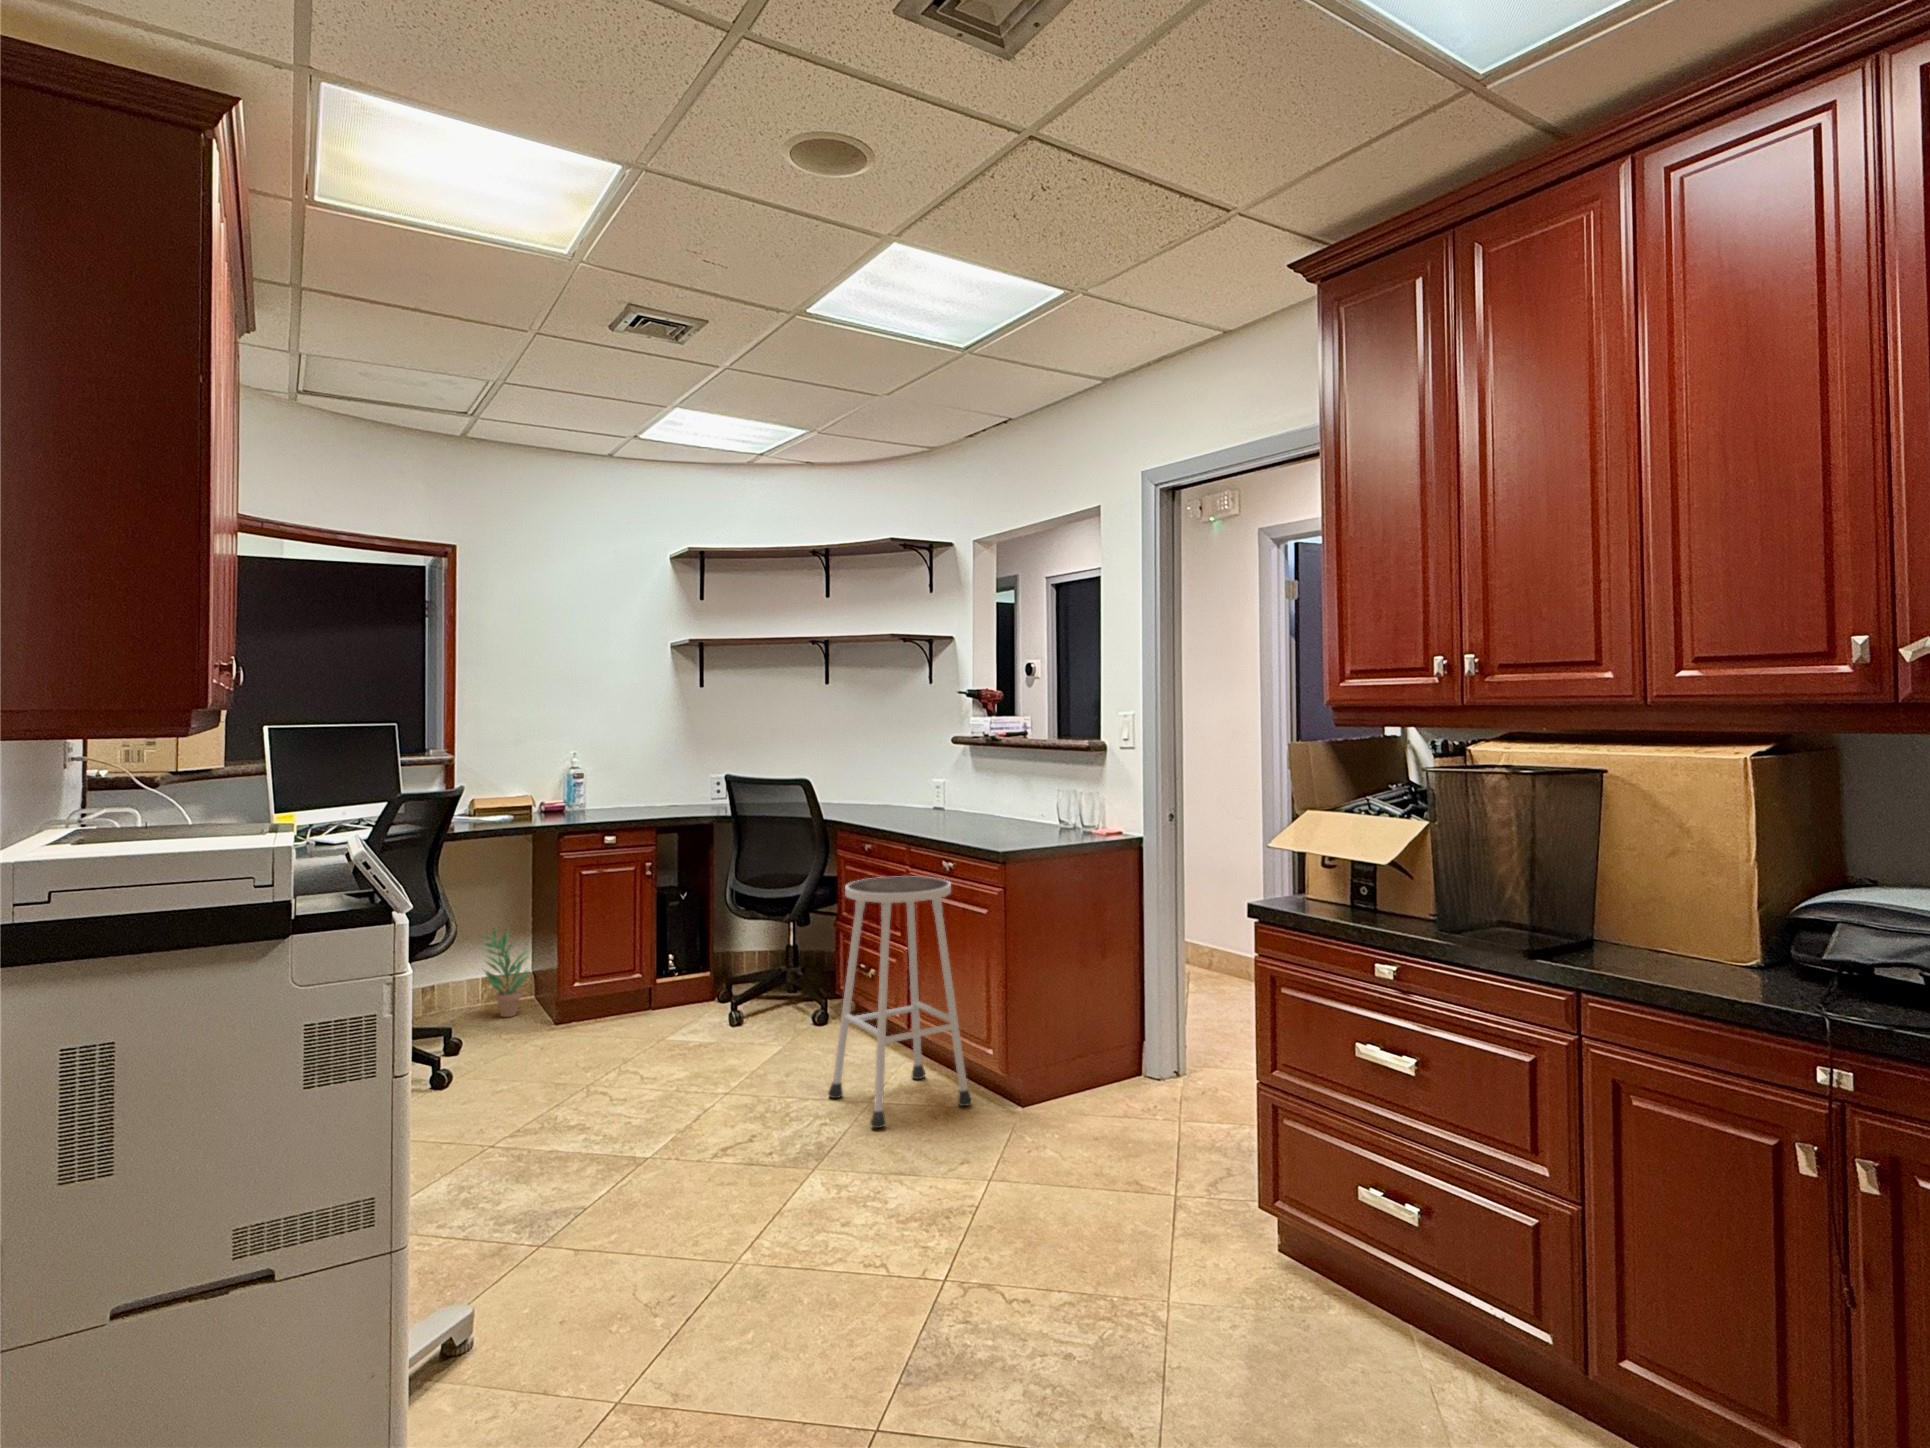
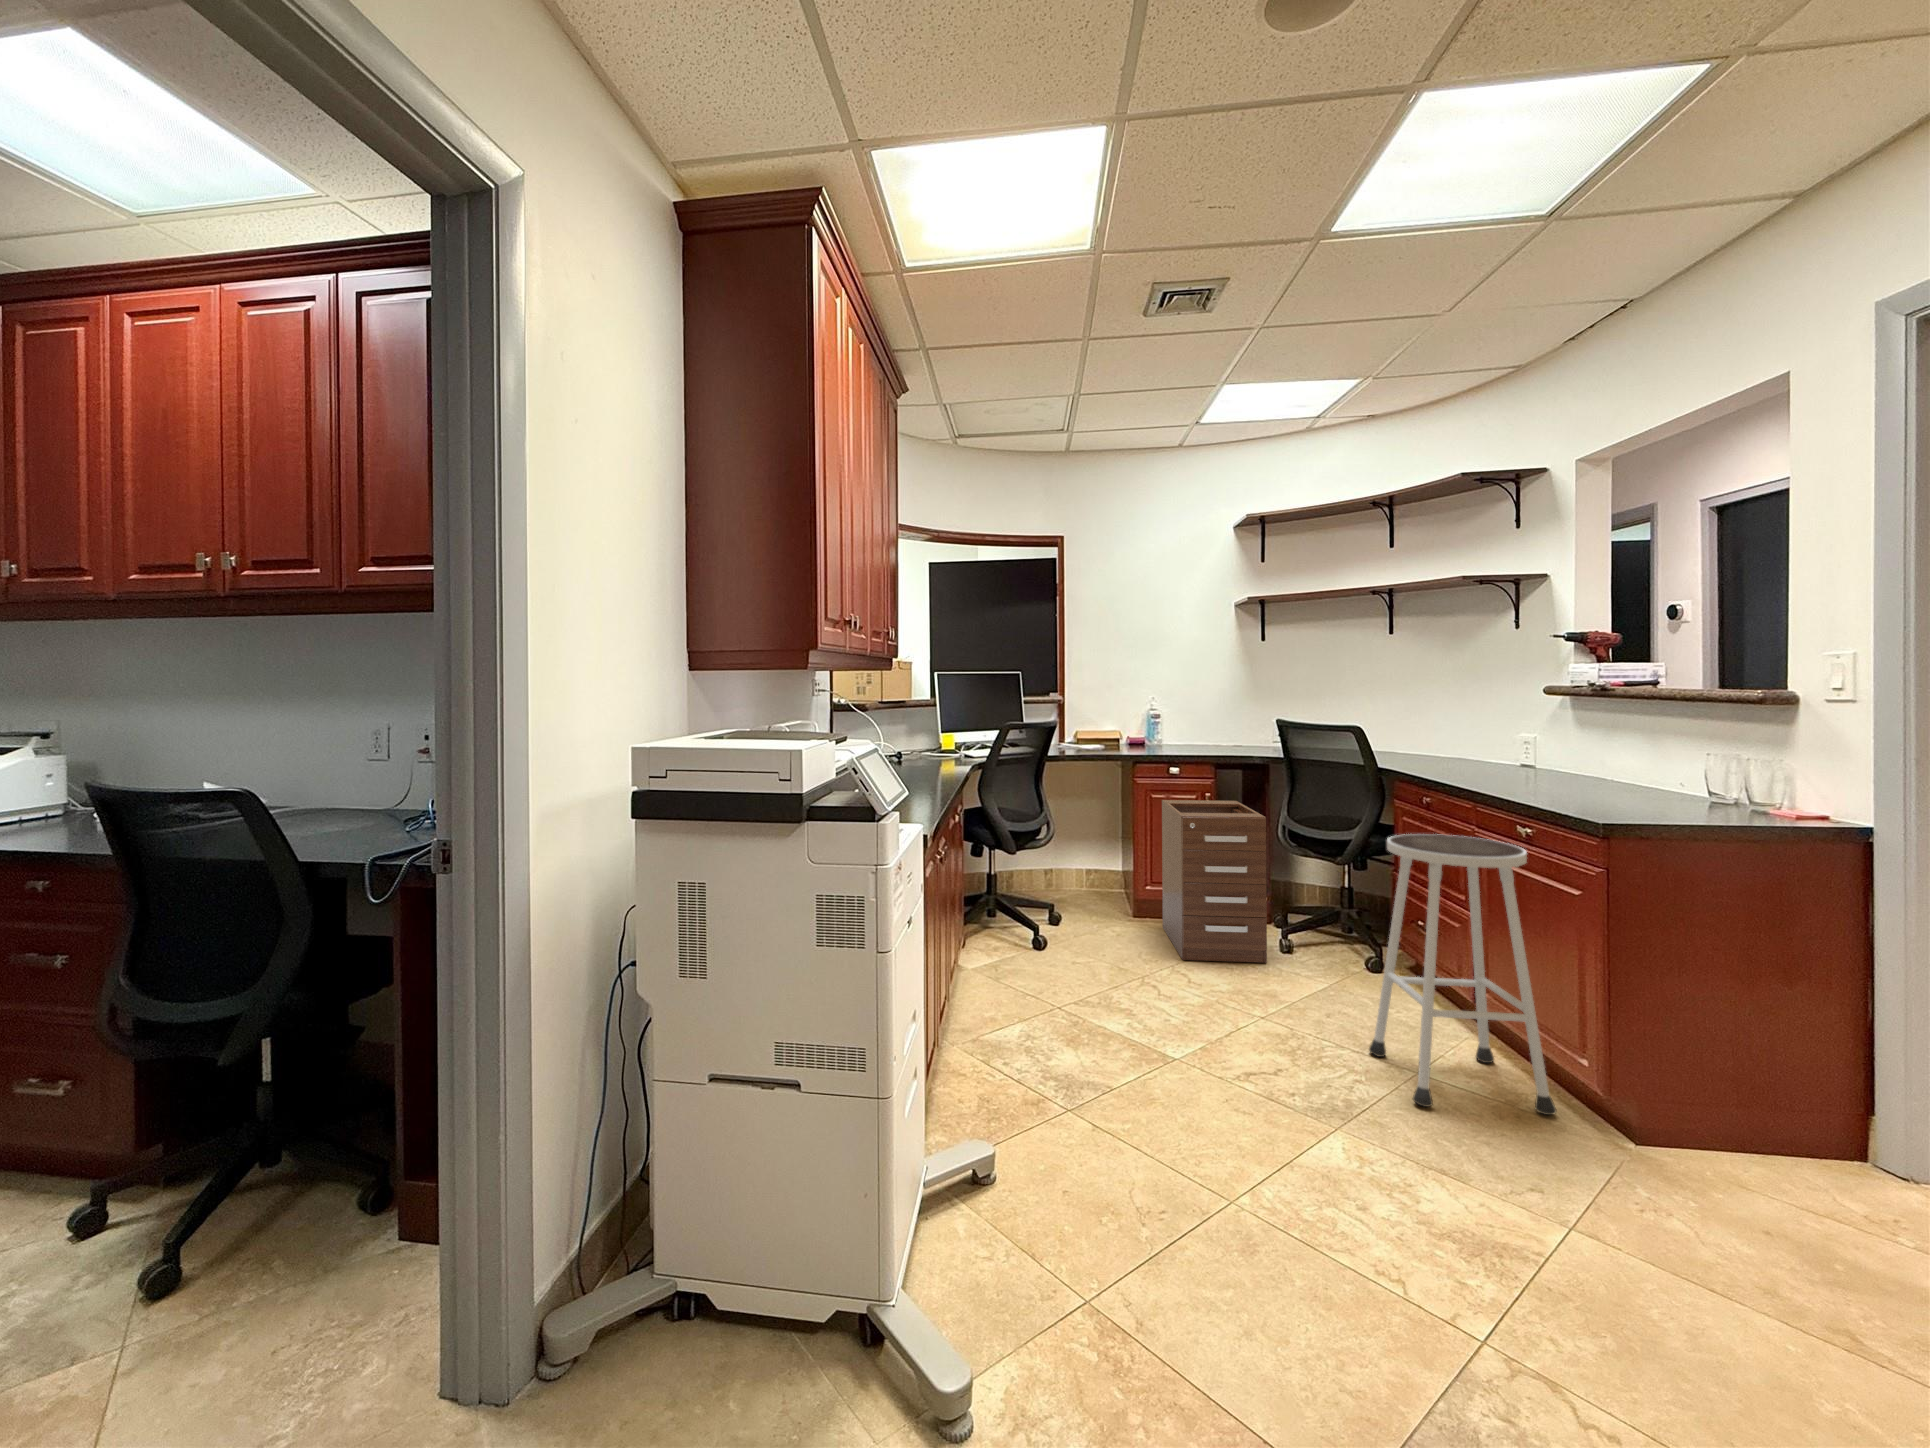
filing cabinet: none [595,867,719,1057] -> present [1162,800,1267,963]
potted plant: present [485,929,529,1017] -> none [1080,831,1120,905]

